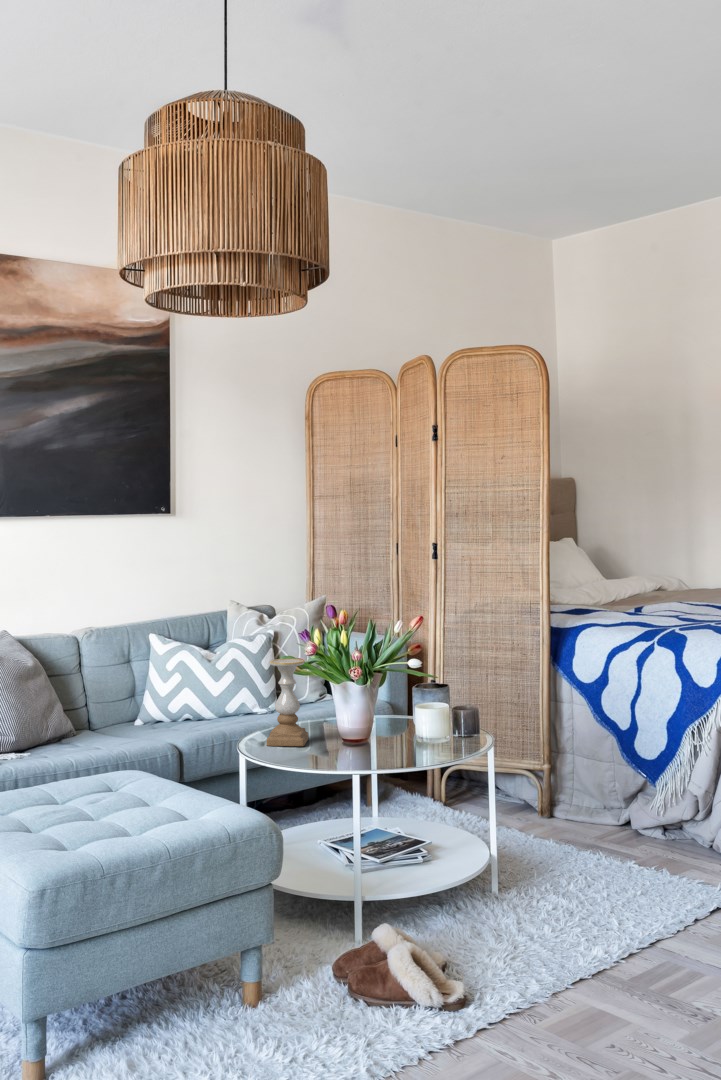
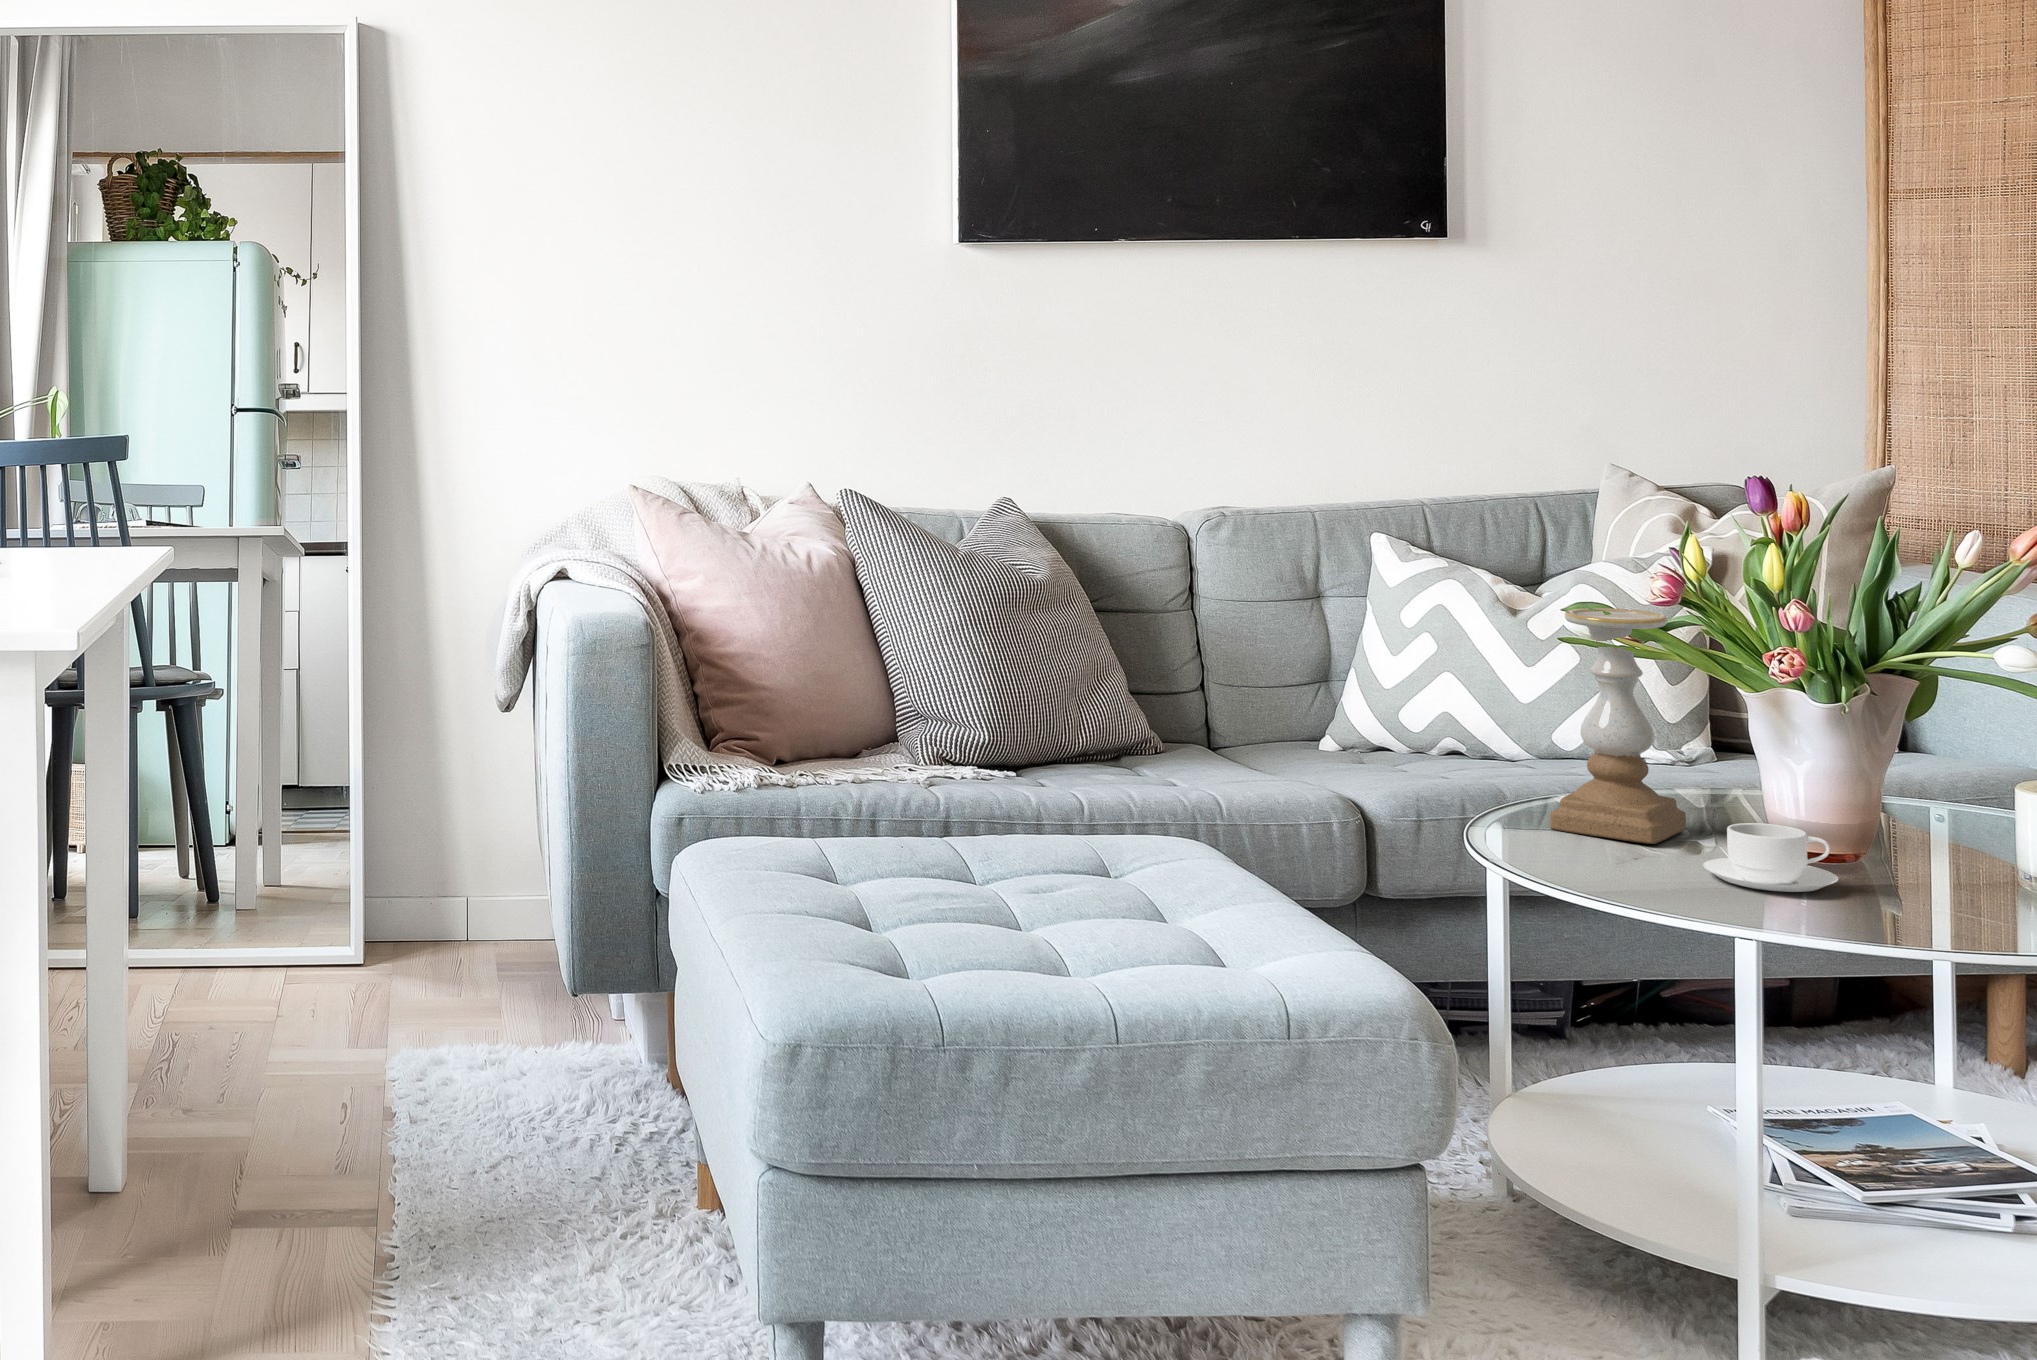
coffee cup: none [325,733,368,757] -> present [1703,823,1838,892]

